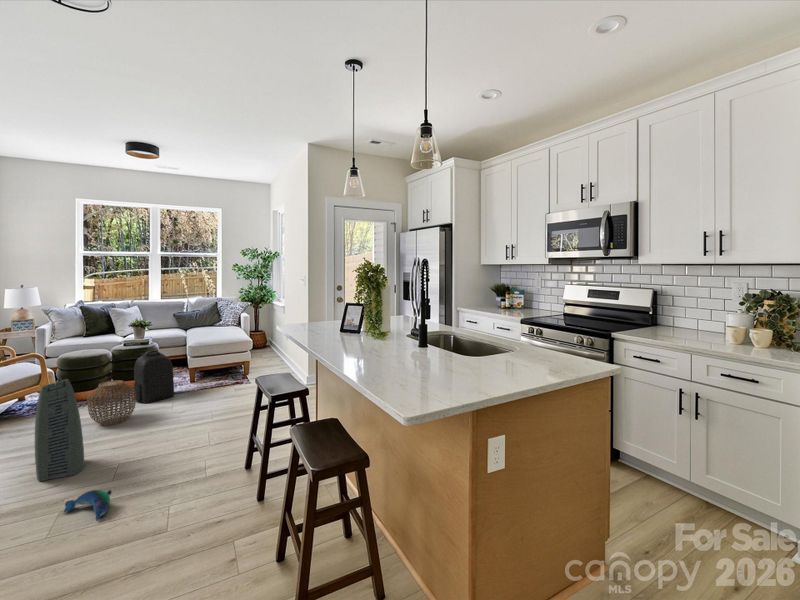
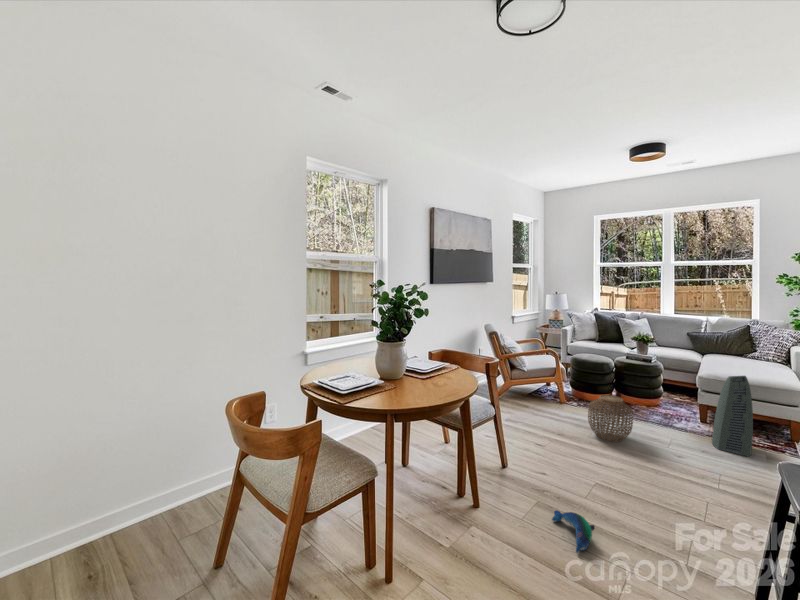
backpack: present [134,350,174,403] -> none [632,372,679,432]
air purifier: present [35,379,84,481] -> present [712,376,753,457]

